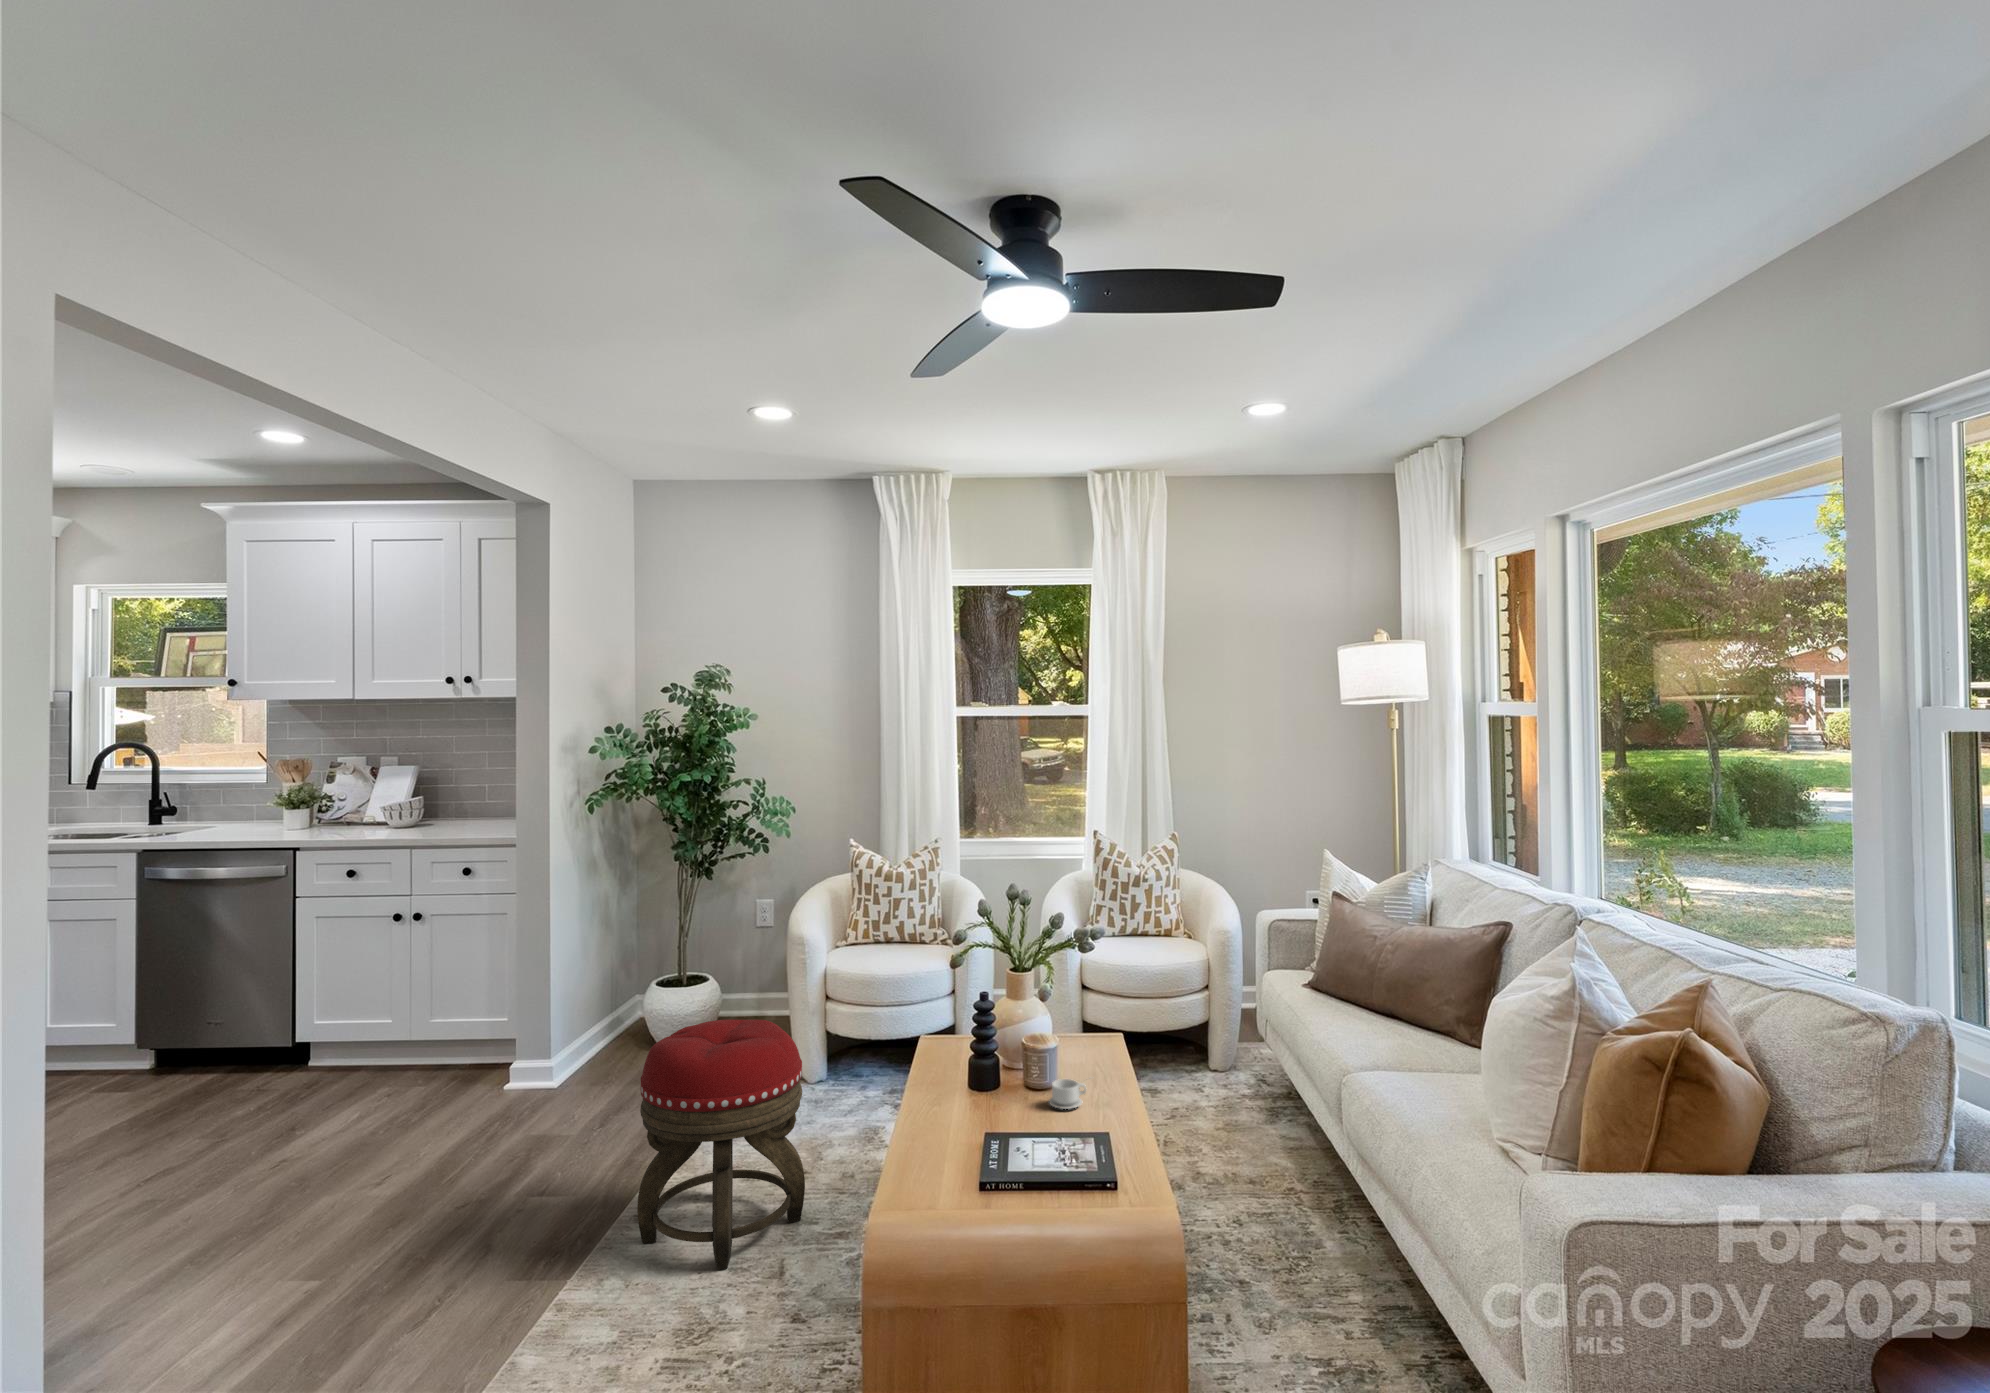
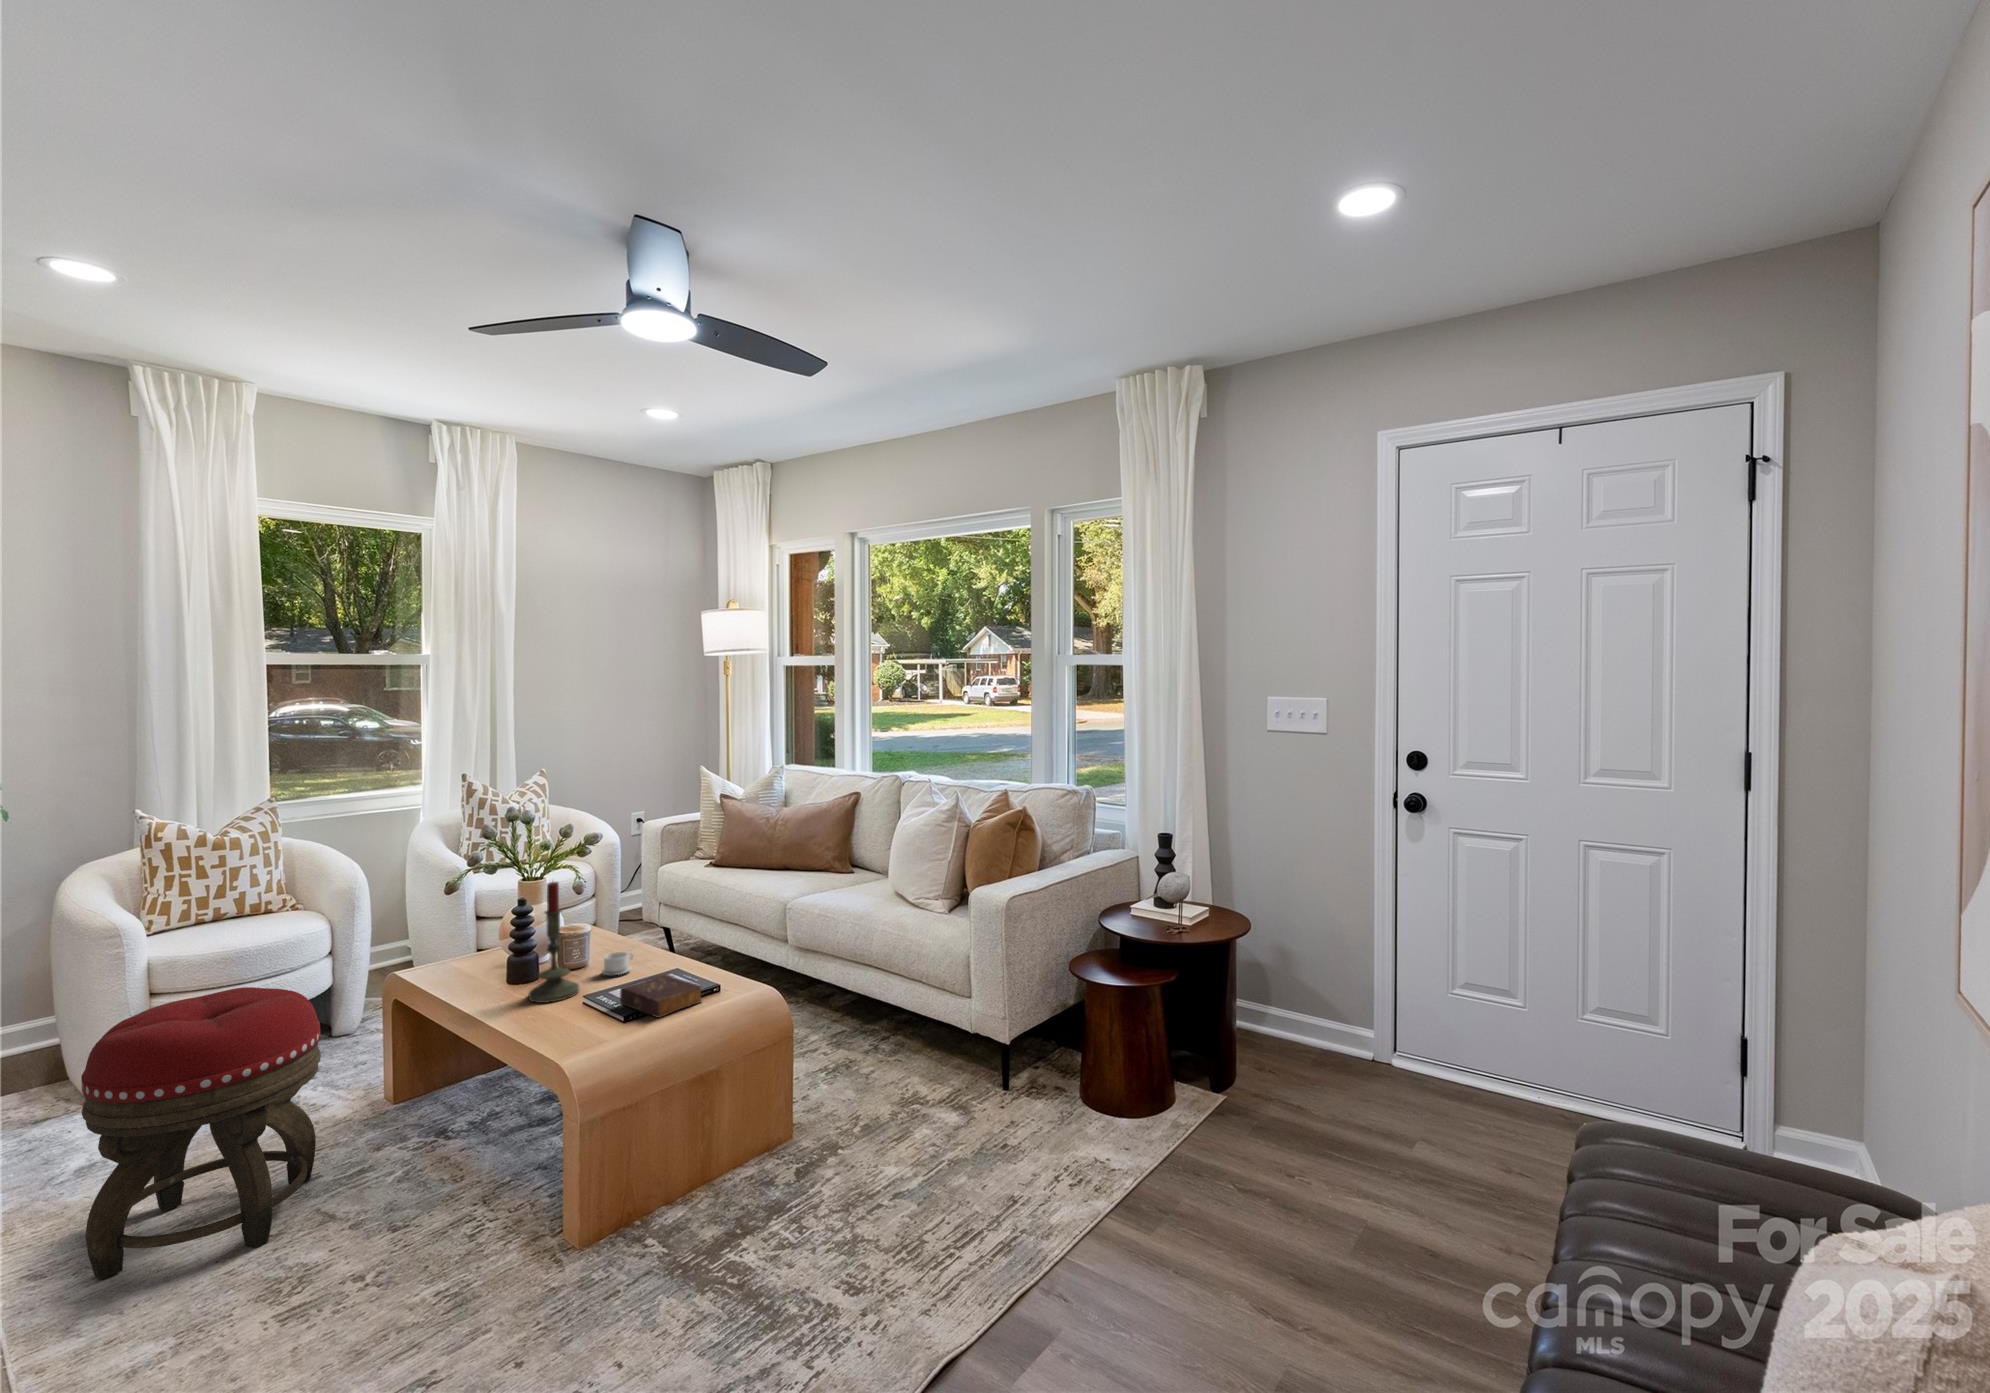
candle: none [961,977,1013,1121] -> present [529,882,579,1003]
book: none [1012,1128,1081,1188] -> present [620,974,701,1018]

